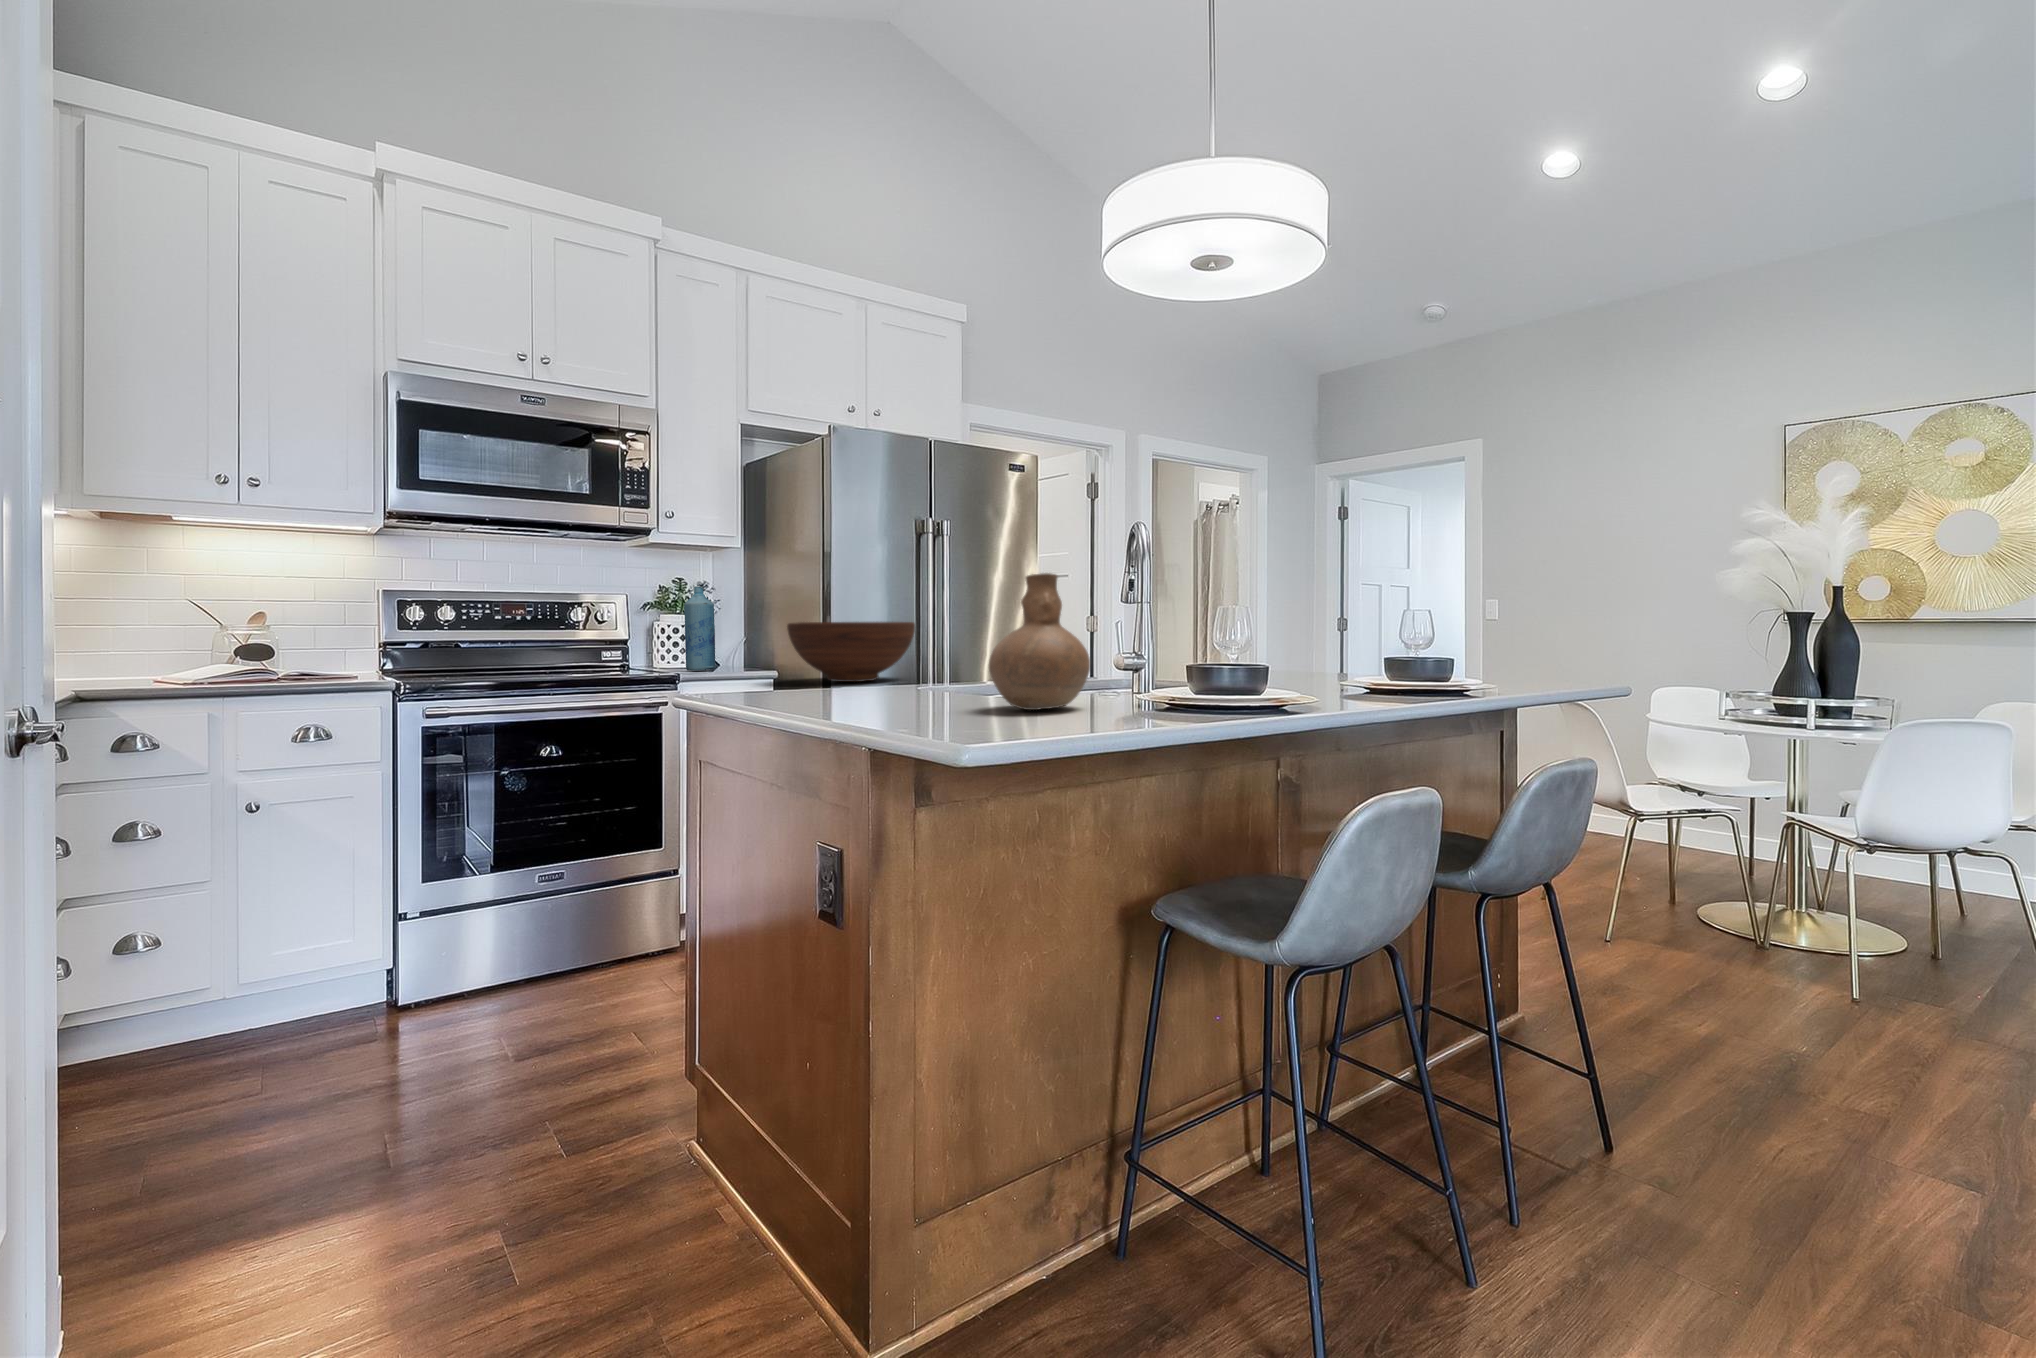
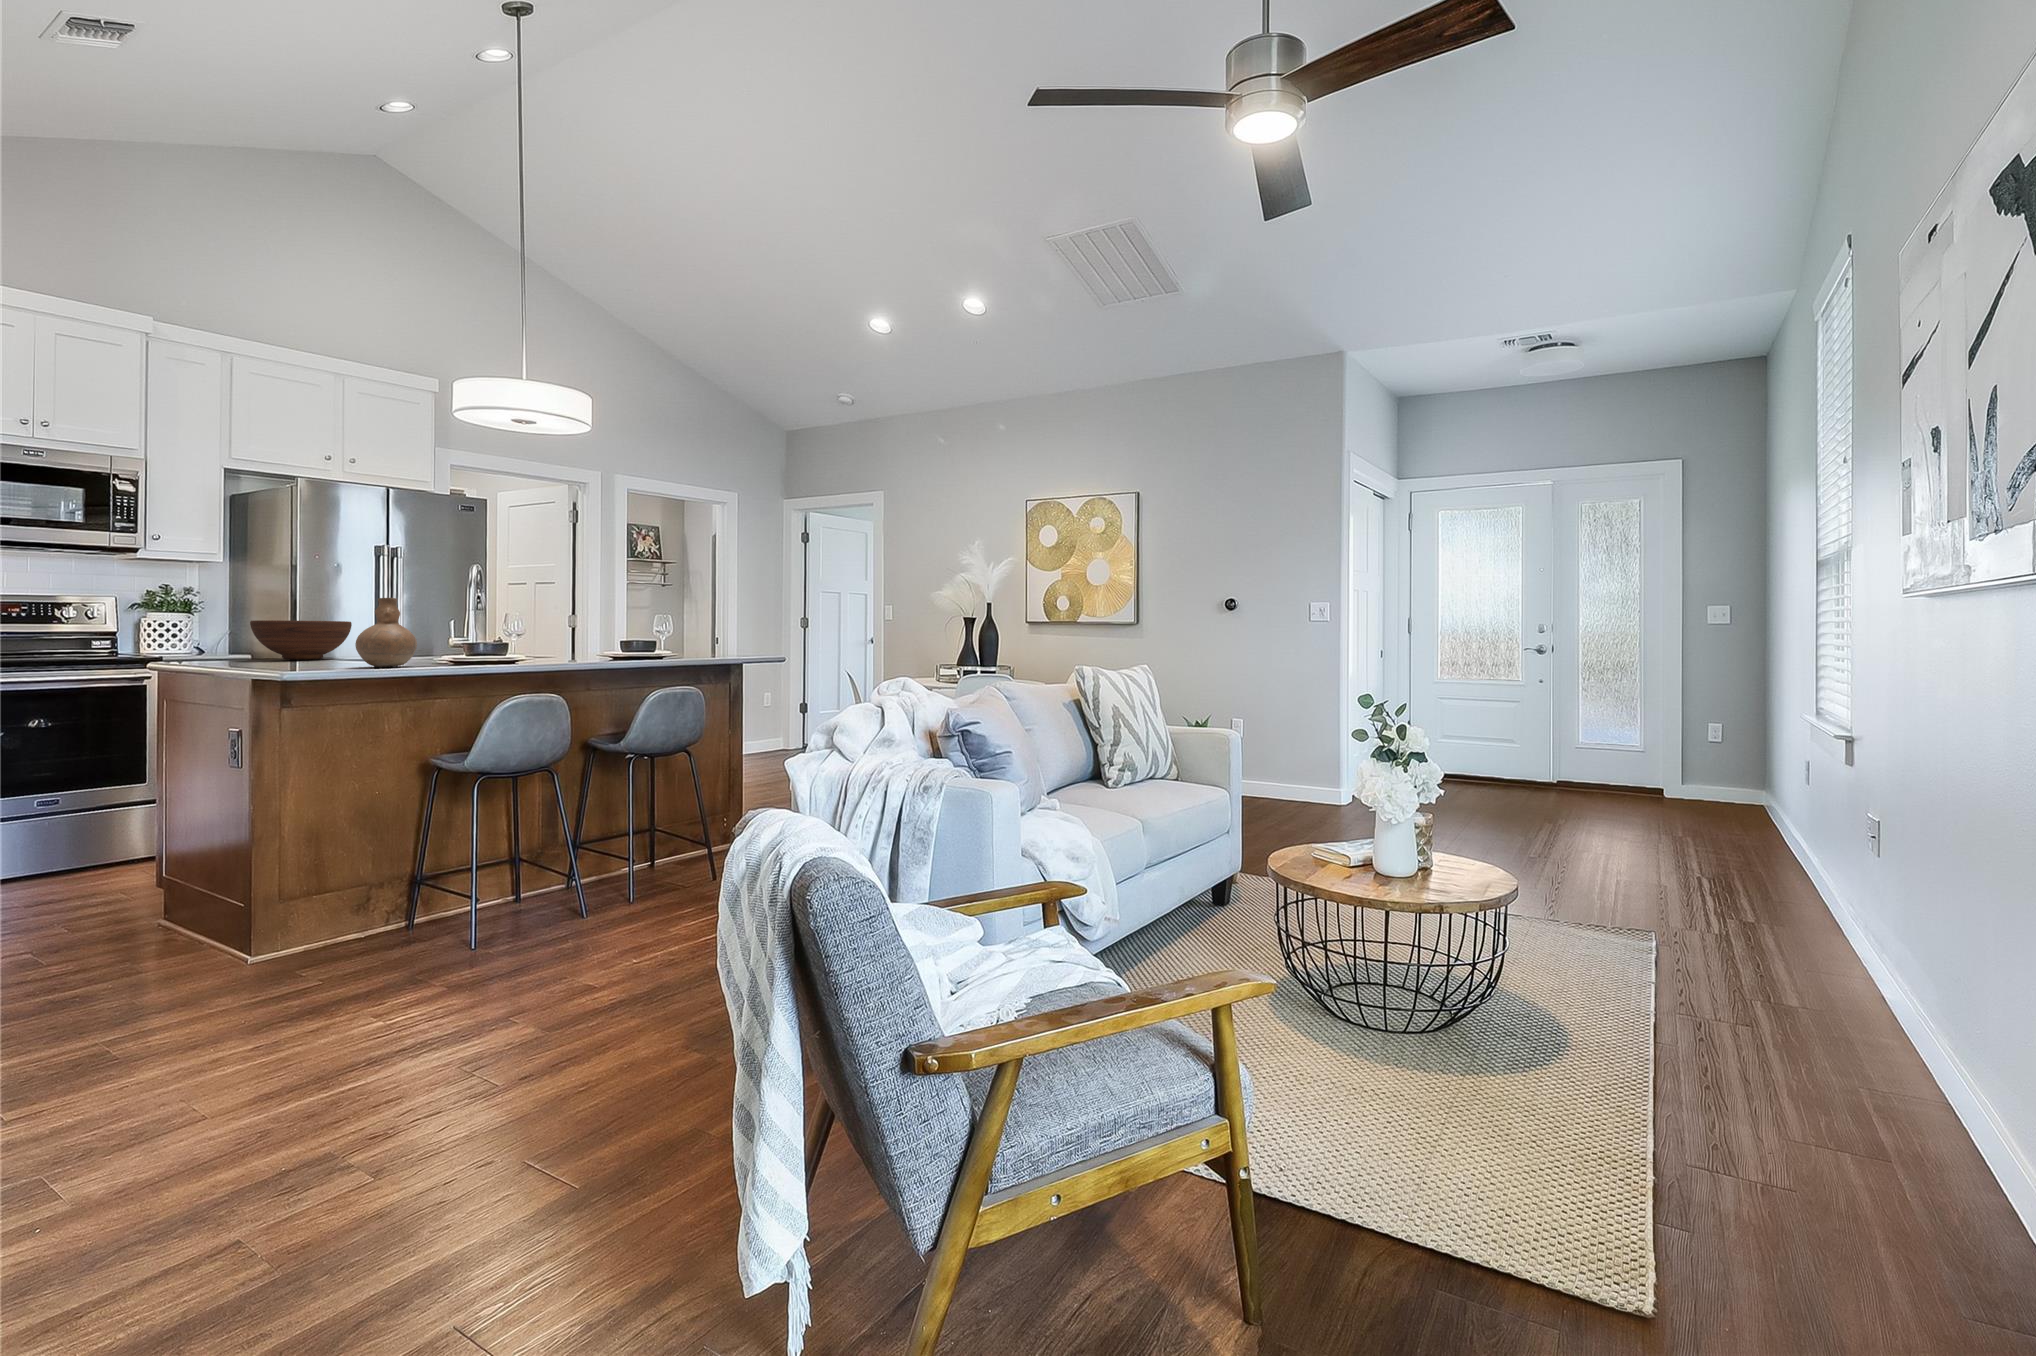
bottle: present [684,587,715,671] -> none [170,592,199,656]

